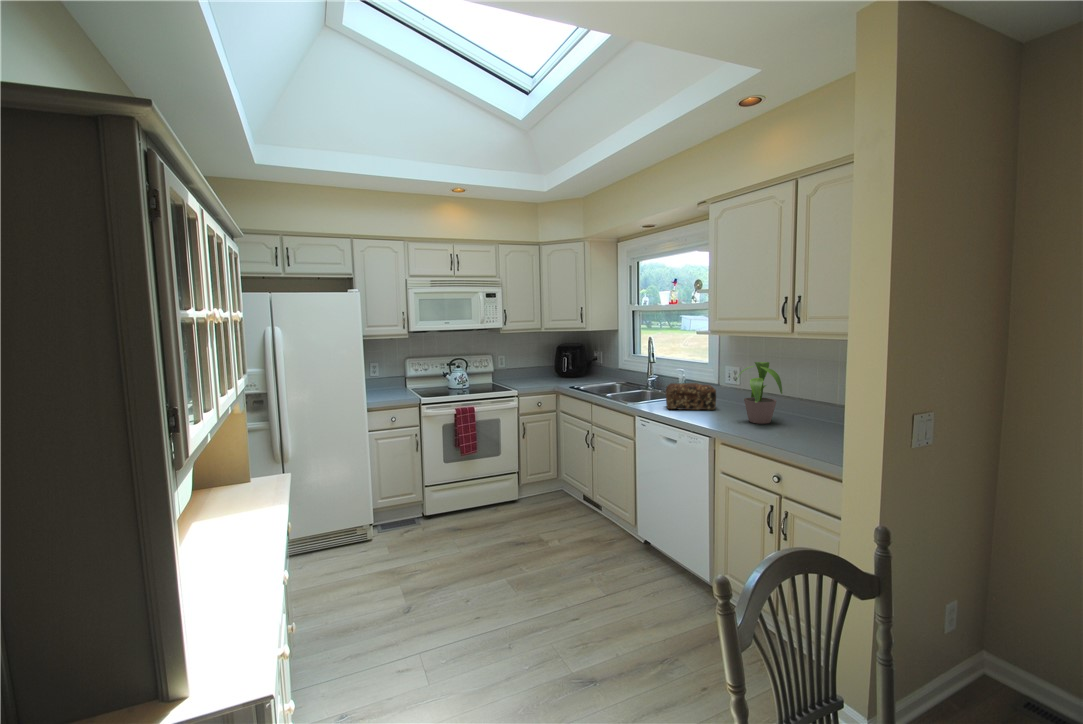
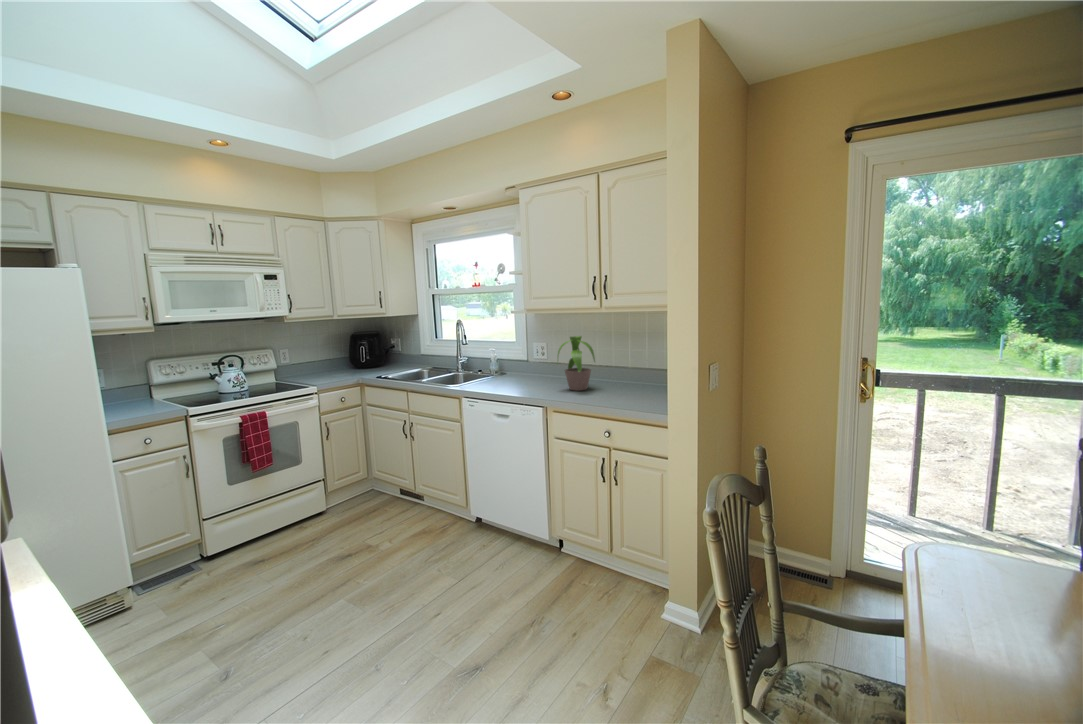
bread loaf: present [666,383,716,410] -> none [488,361,536,388]

